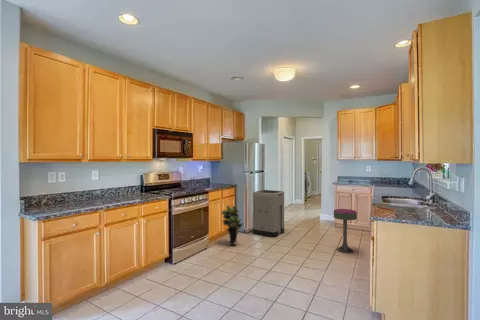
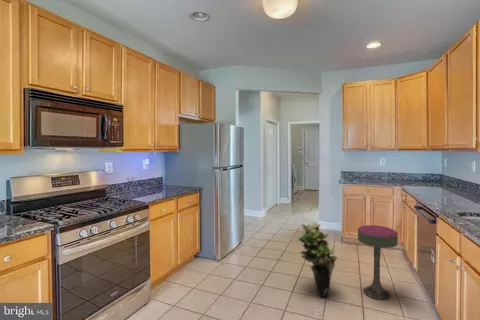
trash can: present [253,190,284,237] -> none [227,193,274,267]
potted plant: present [222,205,243,246] -> present [298,224,337,297]

